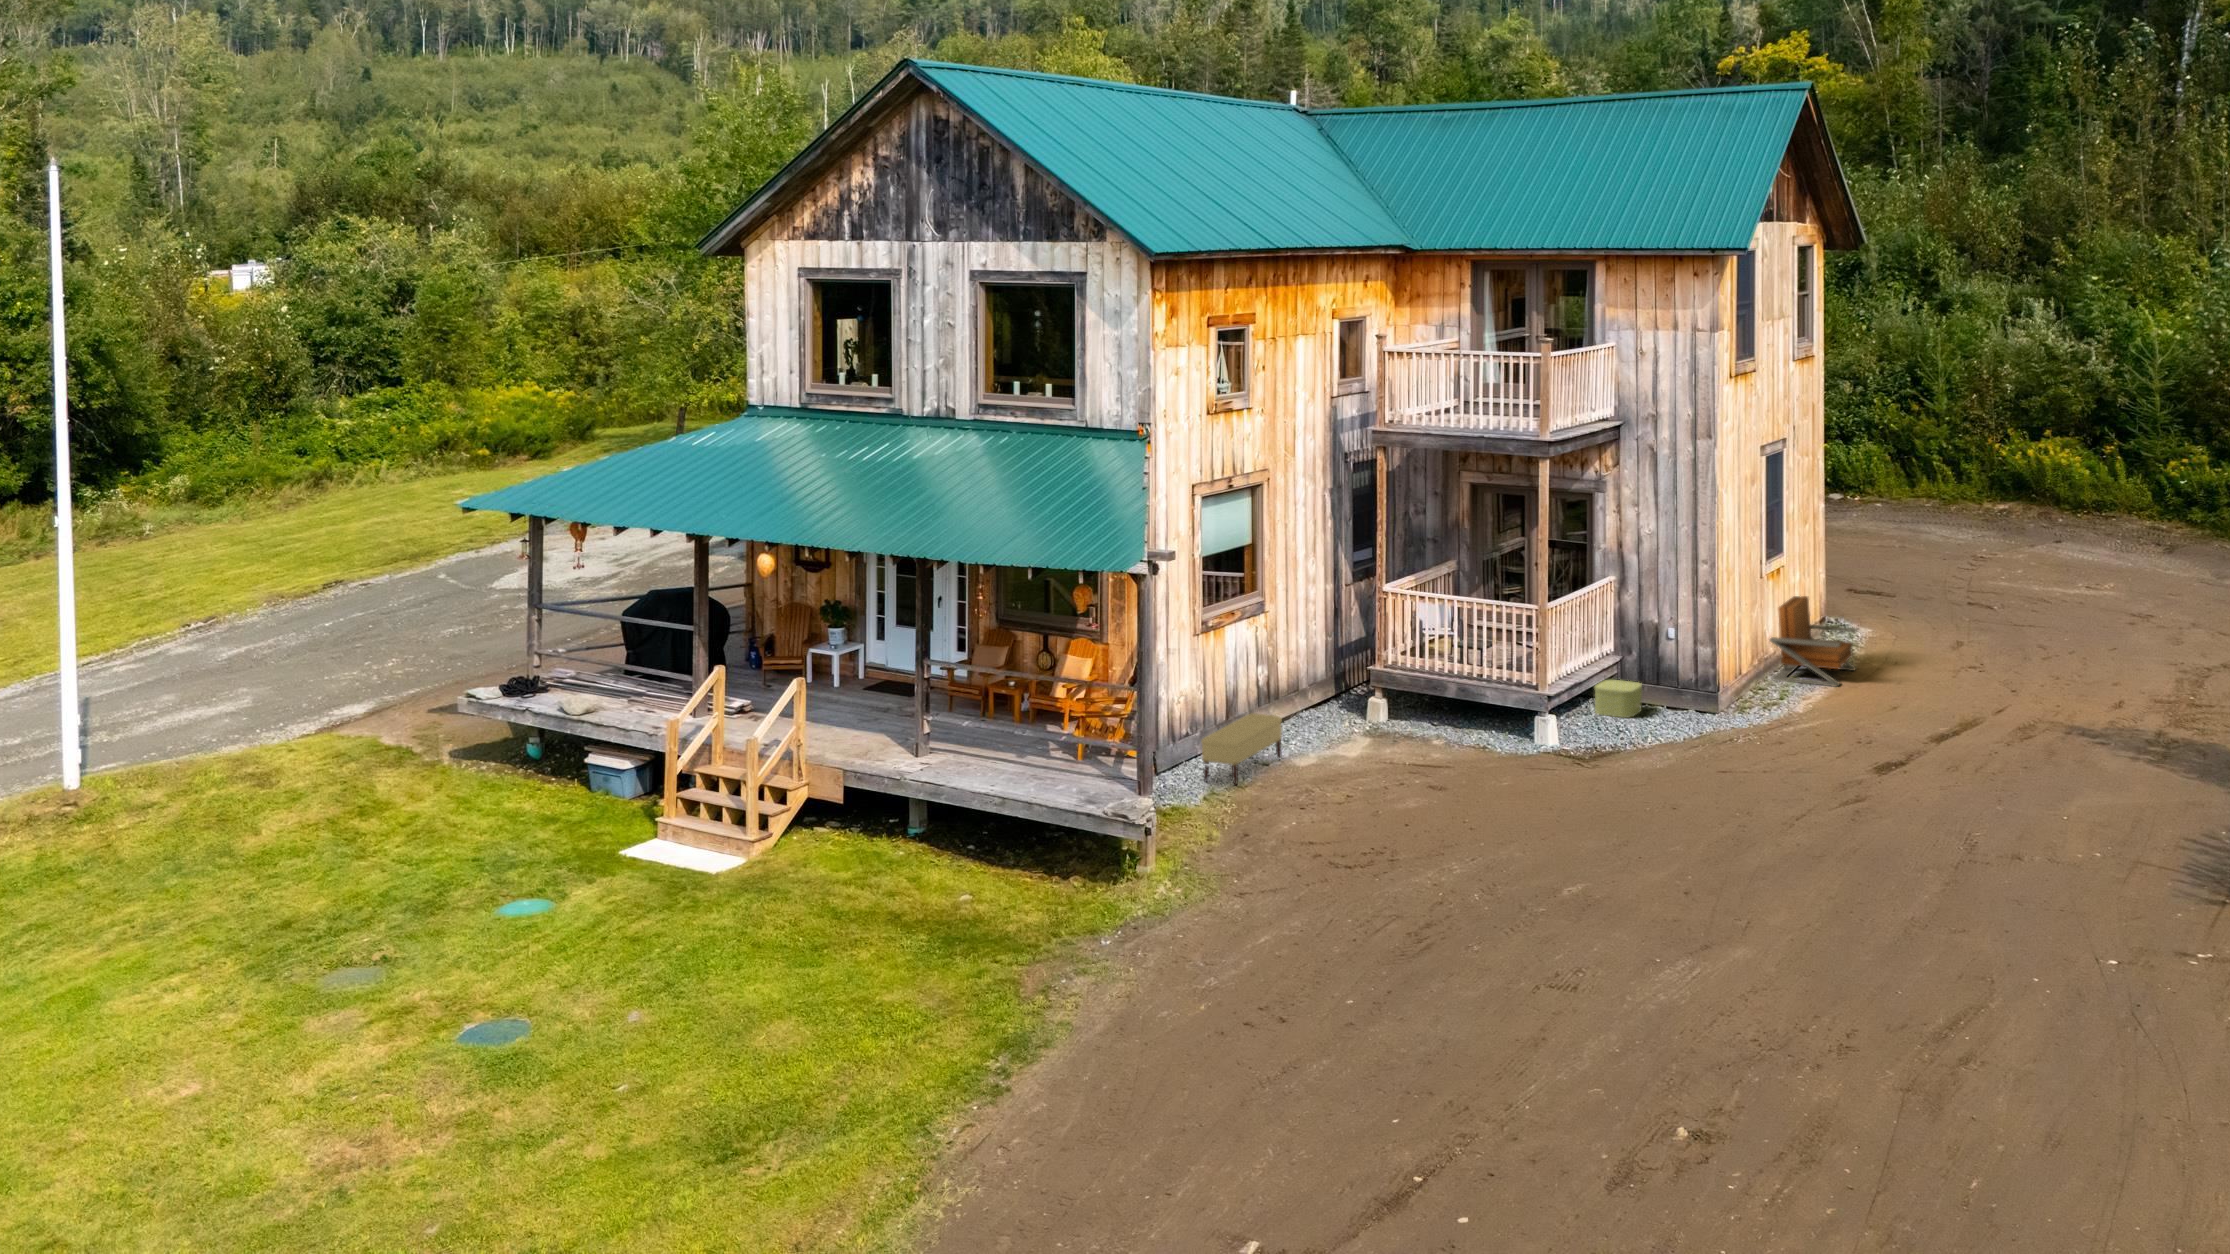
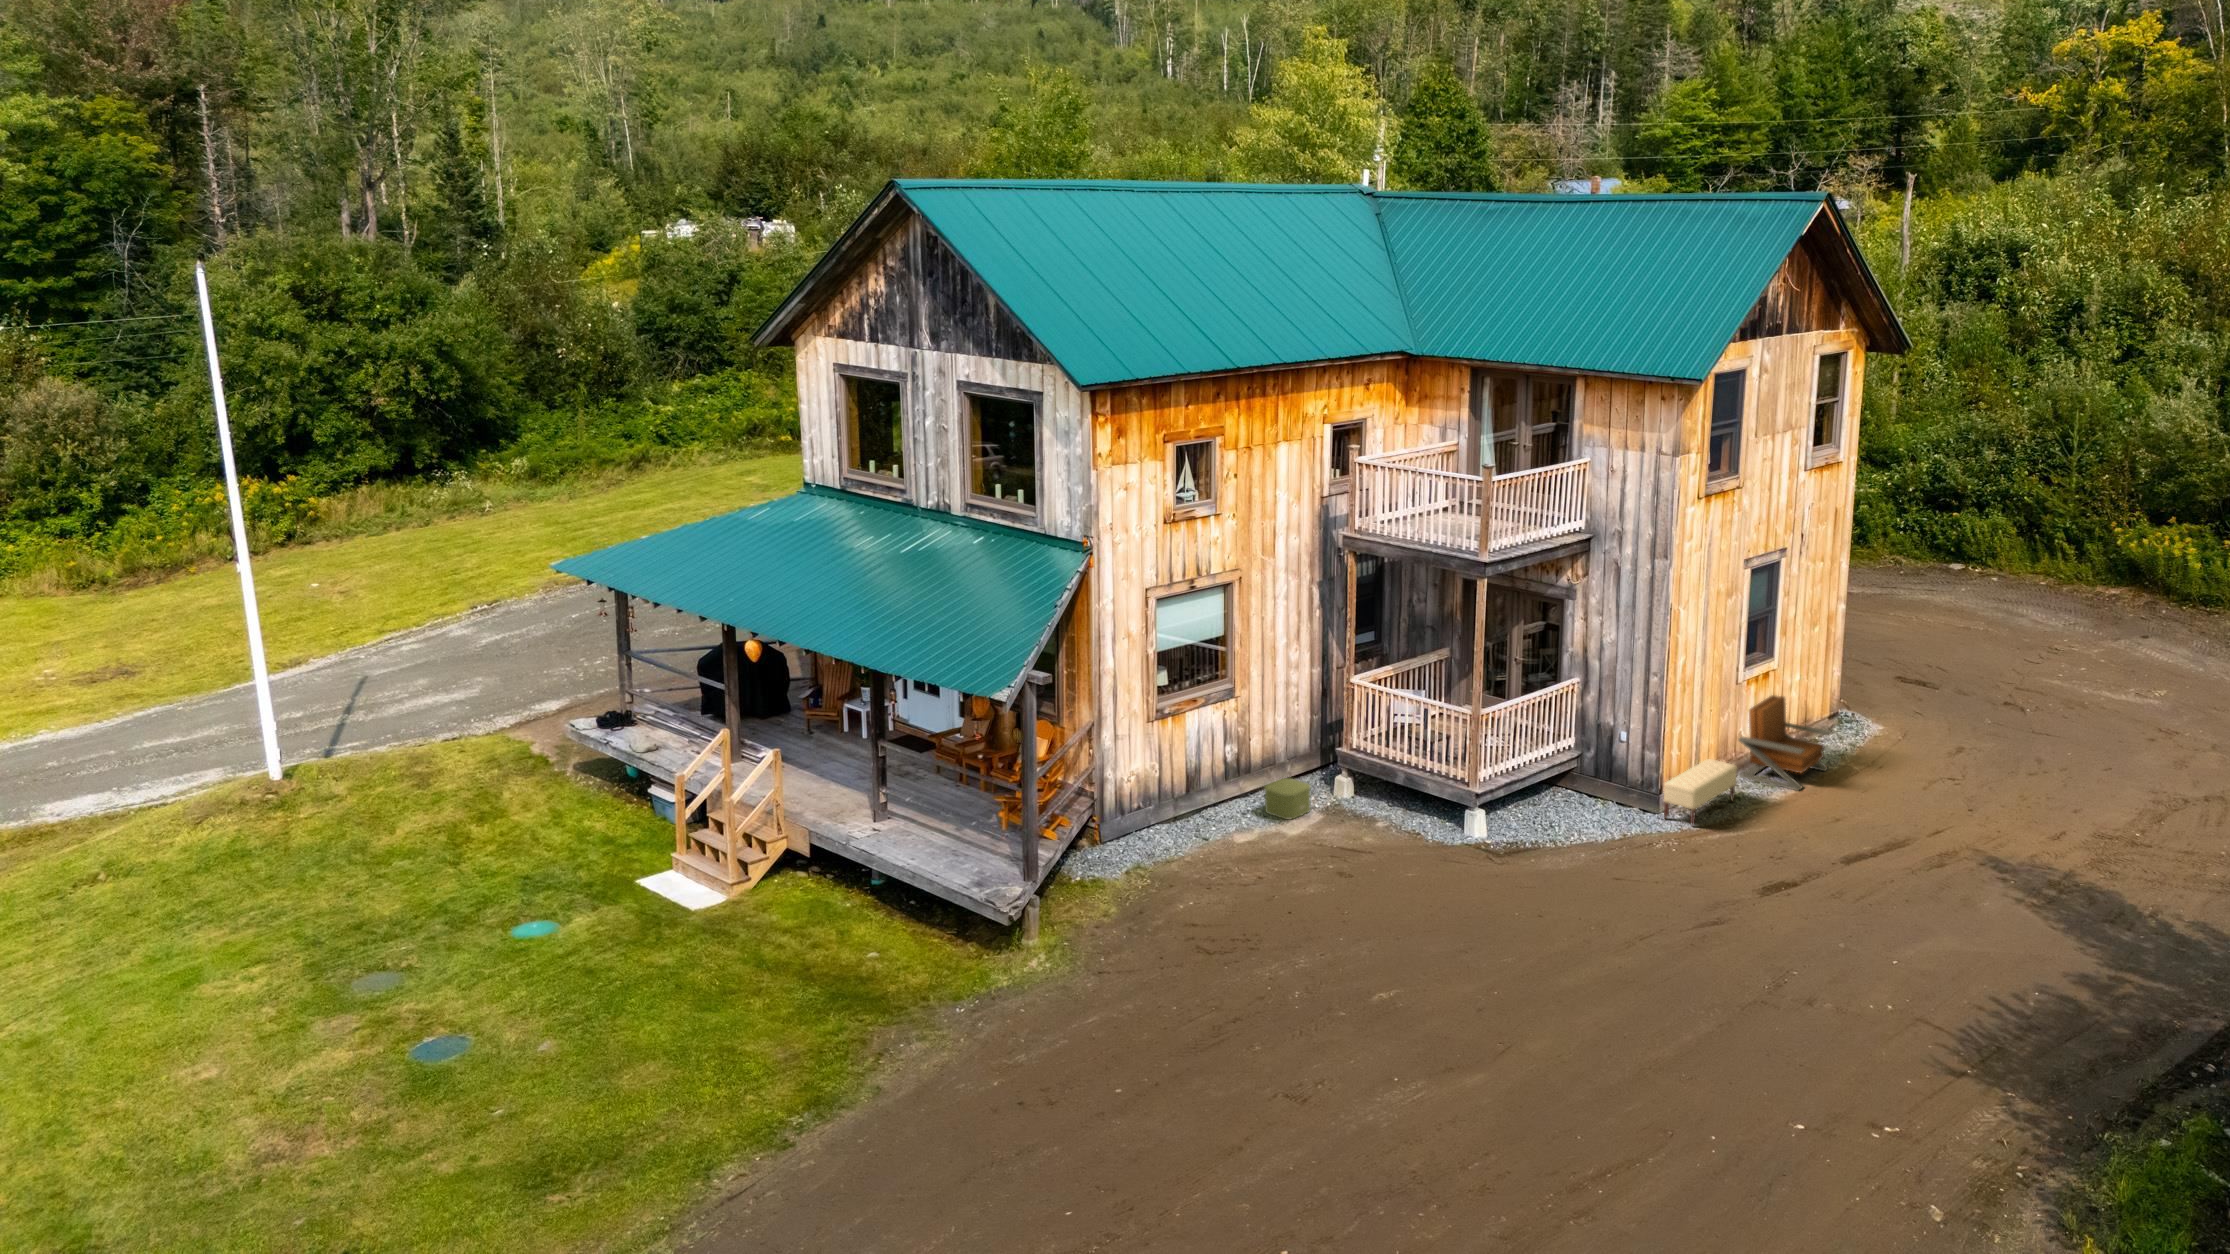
storage box: present [1595,680,1642,718] -> present [1264,778,1311,819]
bench: present [1201,713,1282,785] -> present [1664,759,1737,826]

